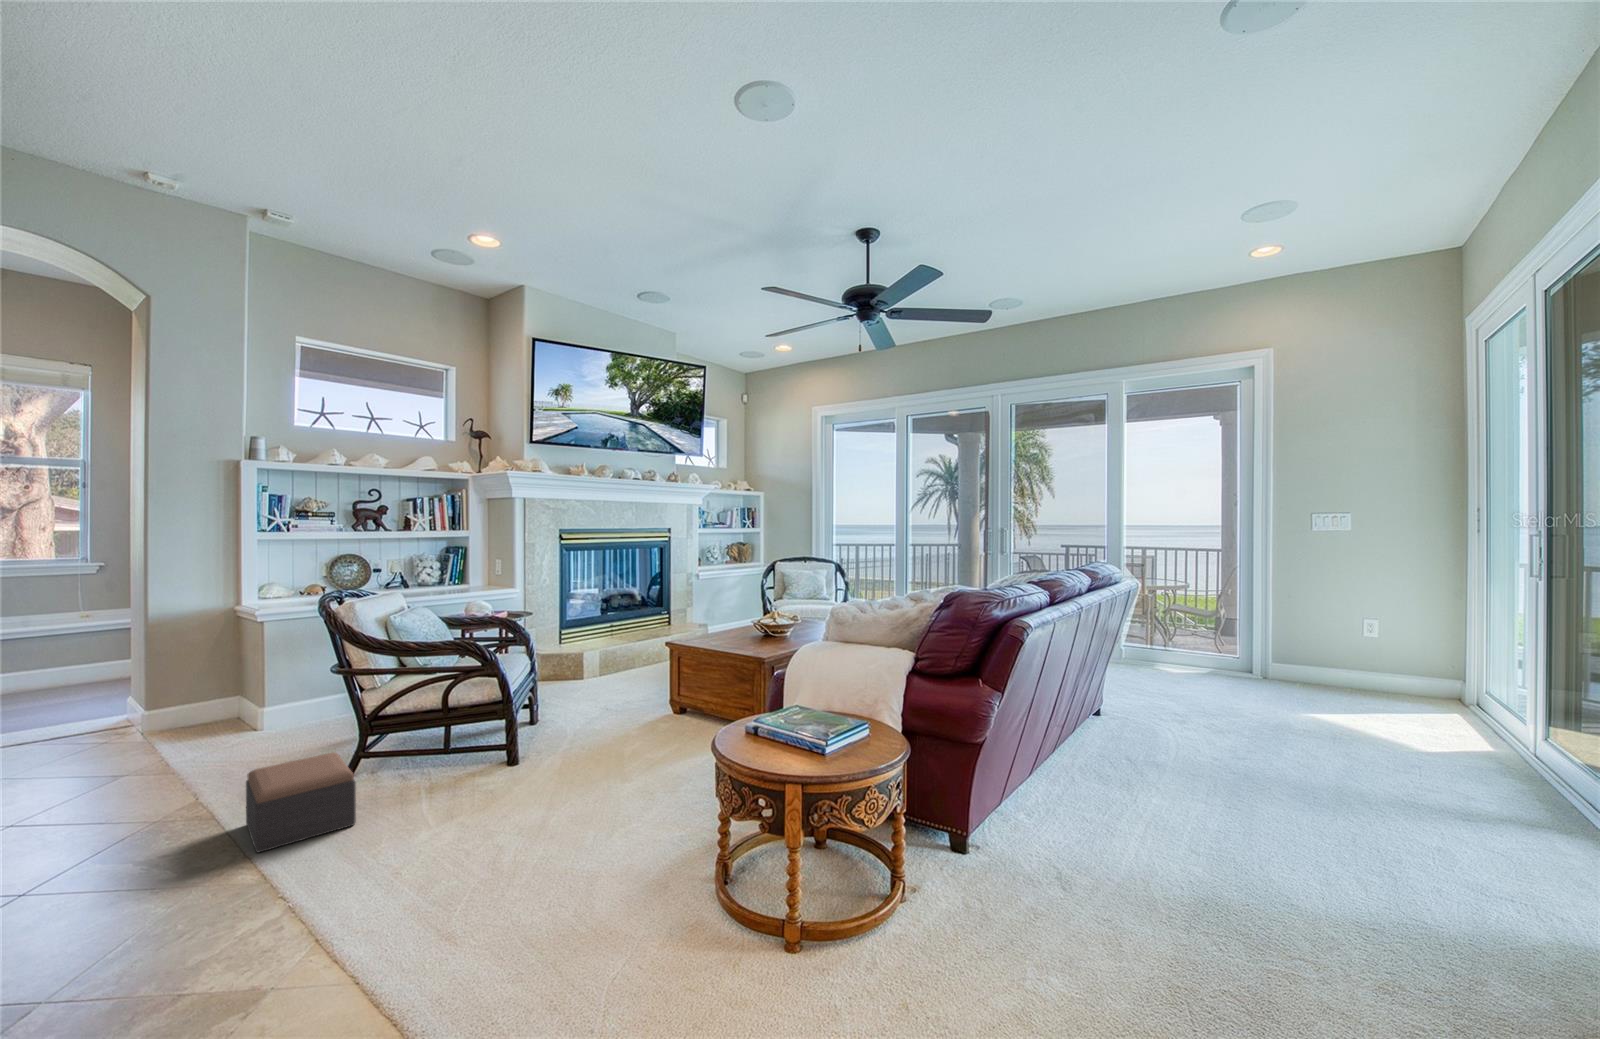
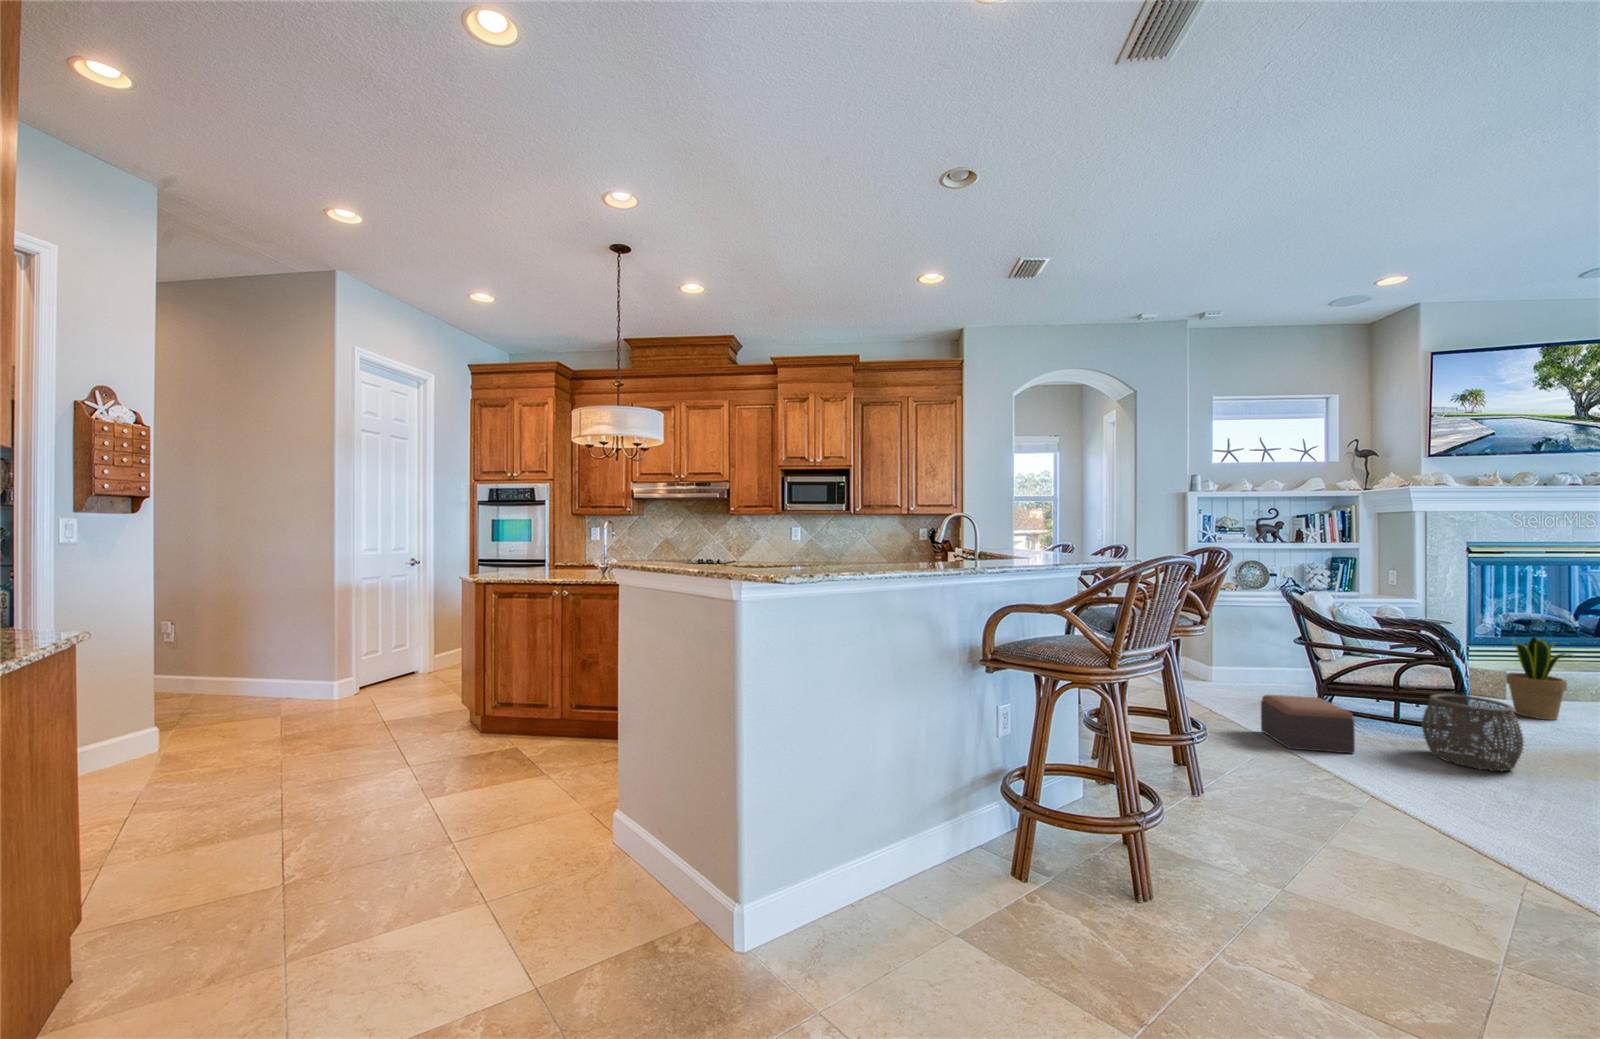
potted plant: none [568,617,611,694] -> present [1506,636,1575,720]
woven basket: none [442,709,530,799] -> present [1422,694,1524,771]

